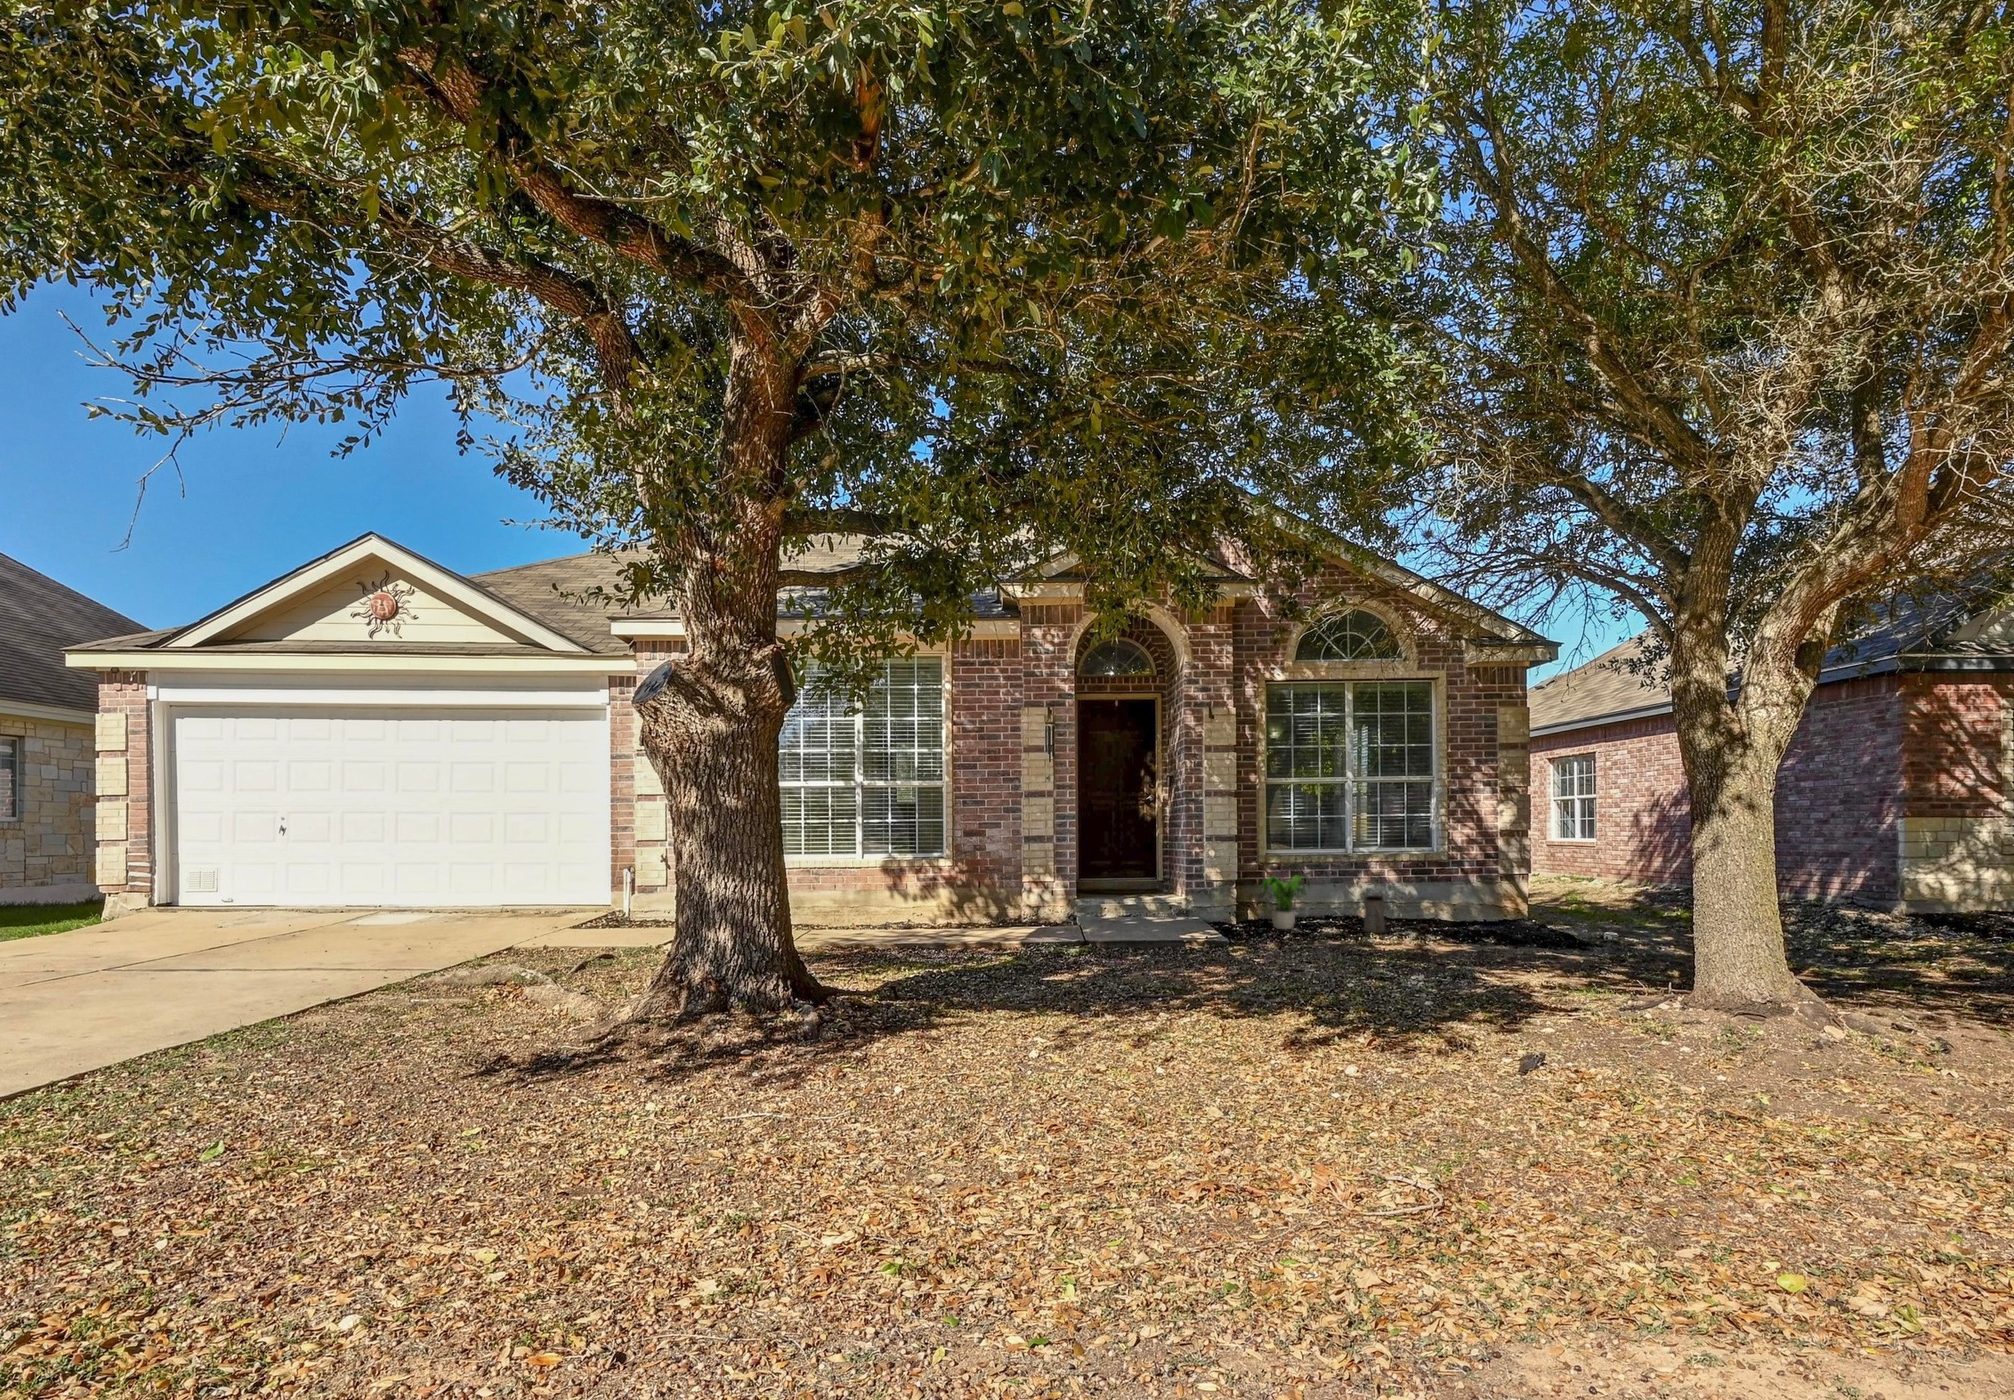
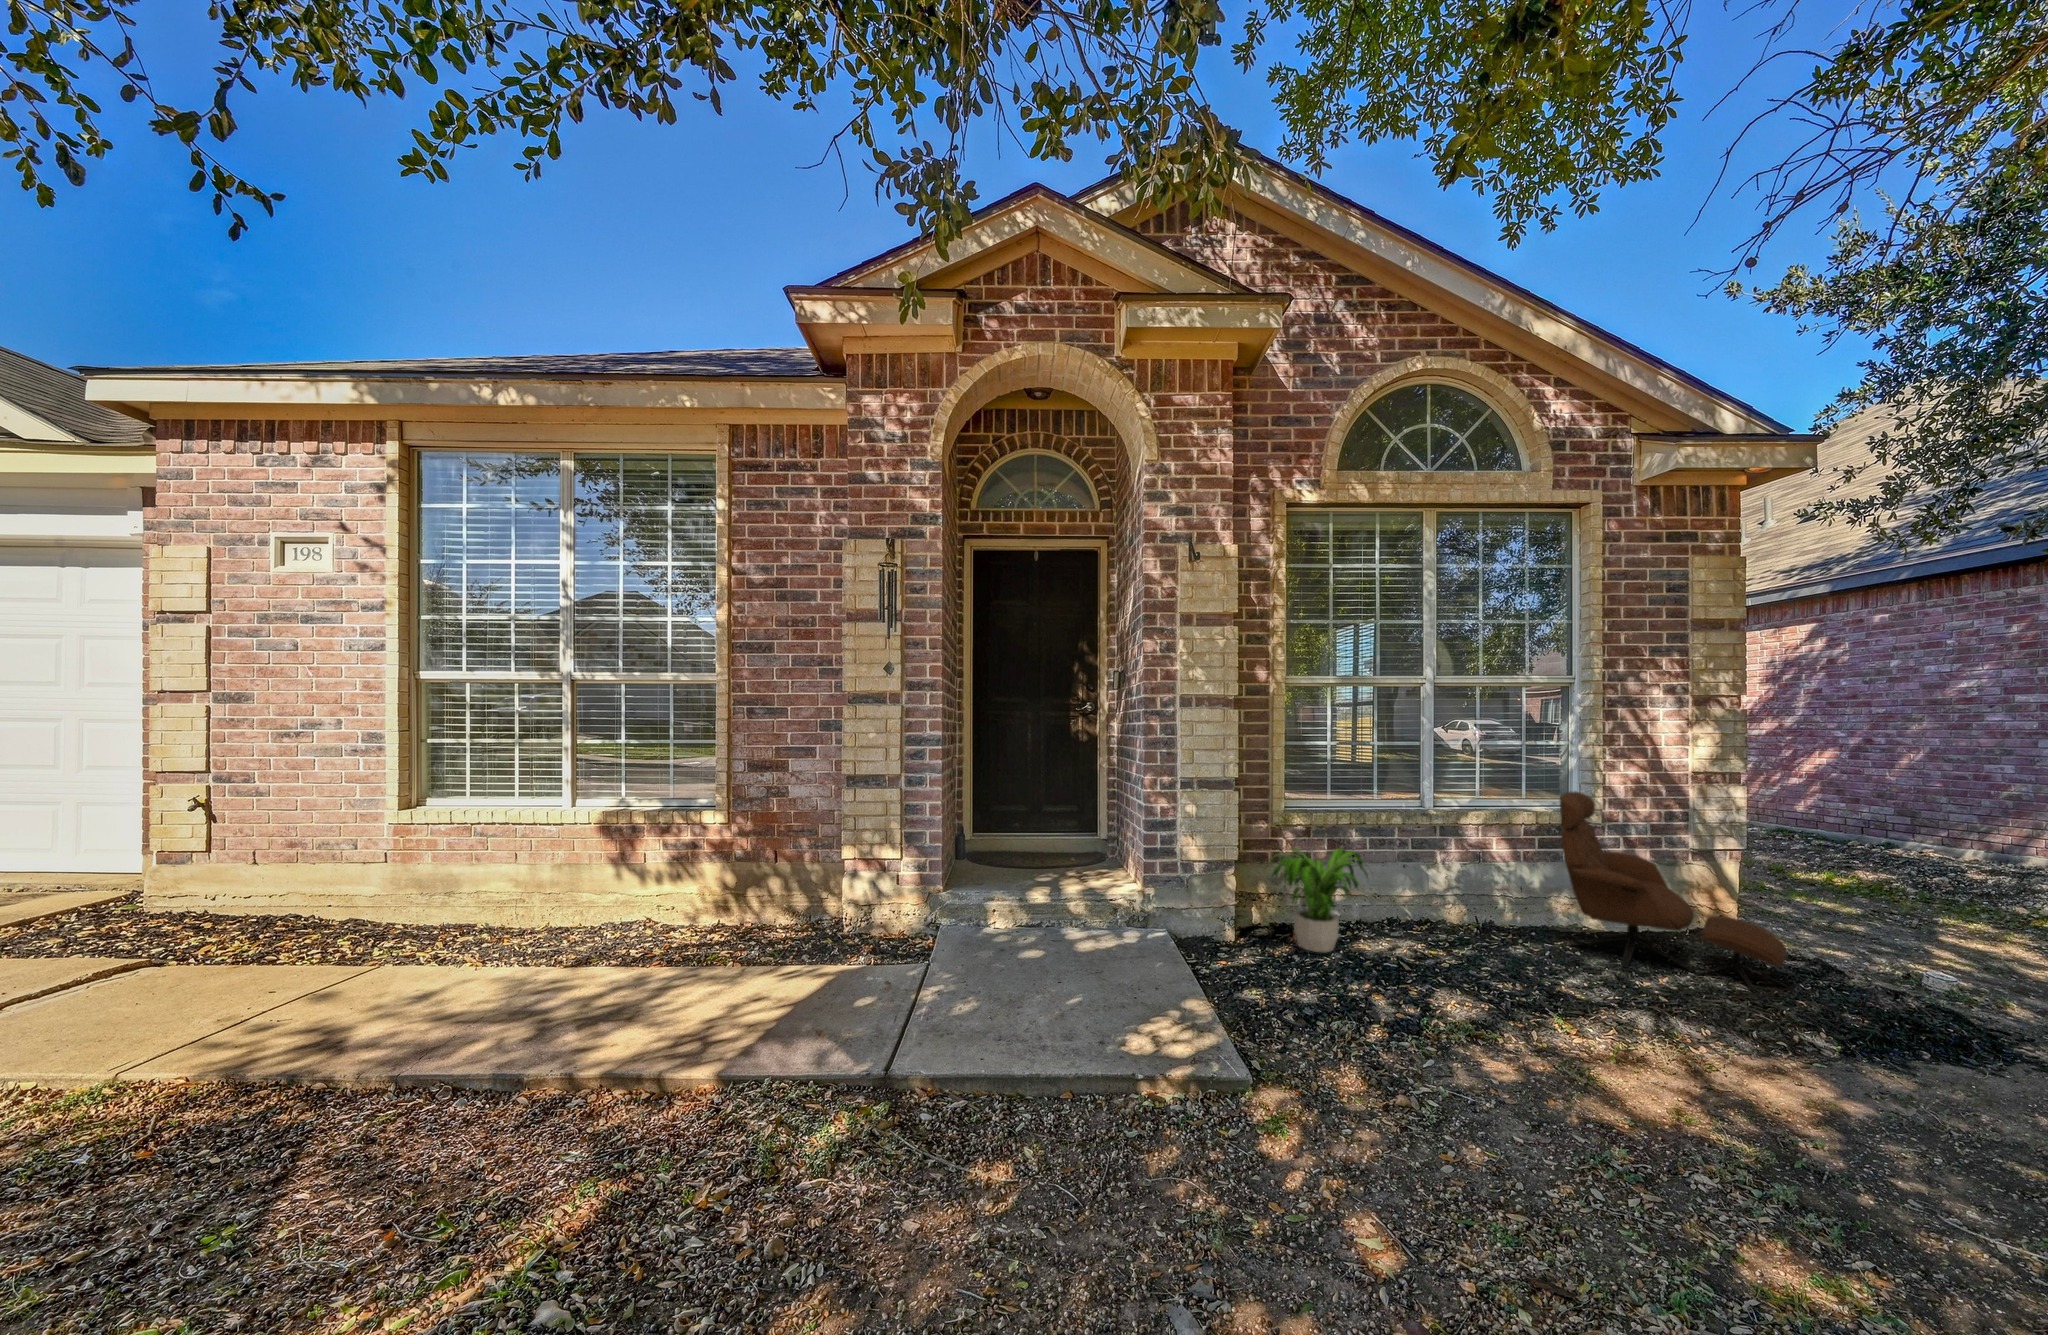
lounge chair: none [1417,842,1525,939] -> present [1560,791,1786,990]
watering can: present [1362,891,1385,933] -> none [1449,874,1510,965]

